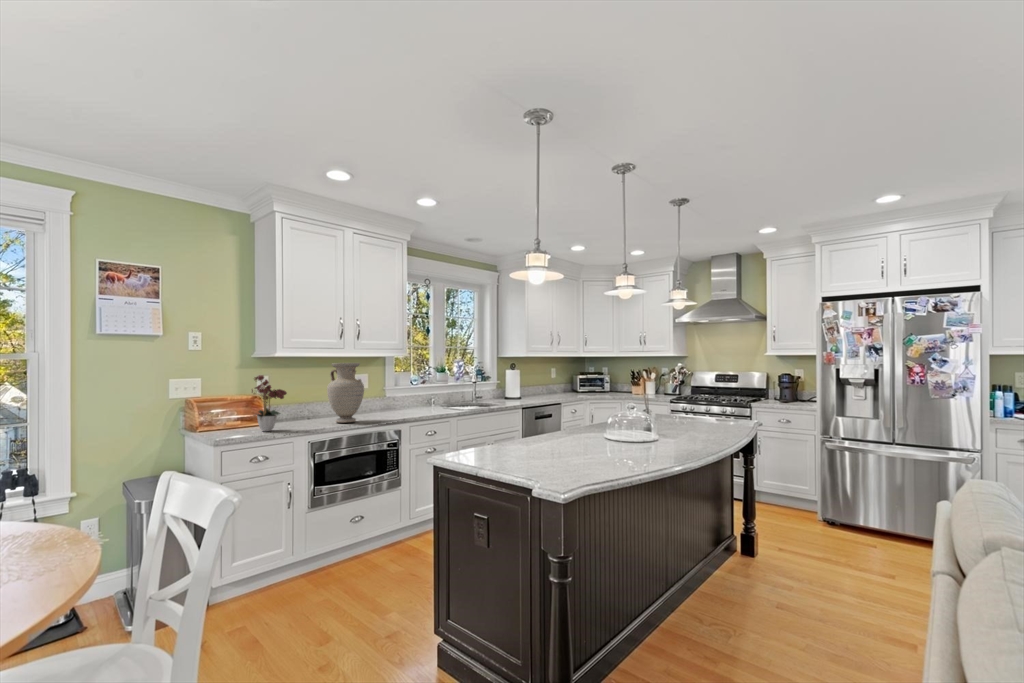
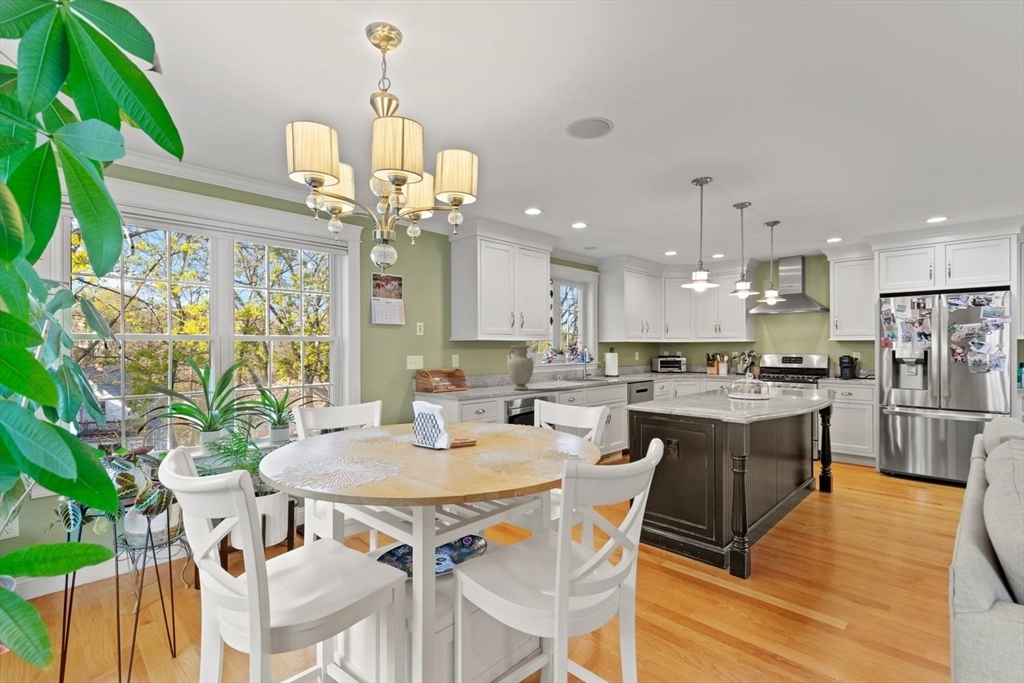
flower arrangement: present [252,375,287,431] -> none [468,352,491,394]

